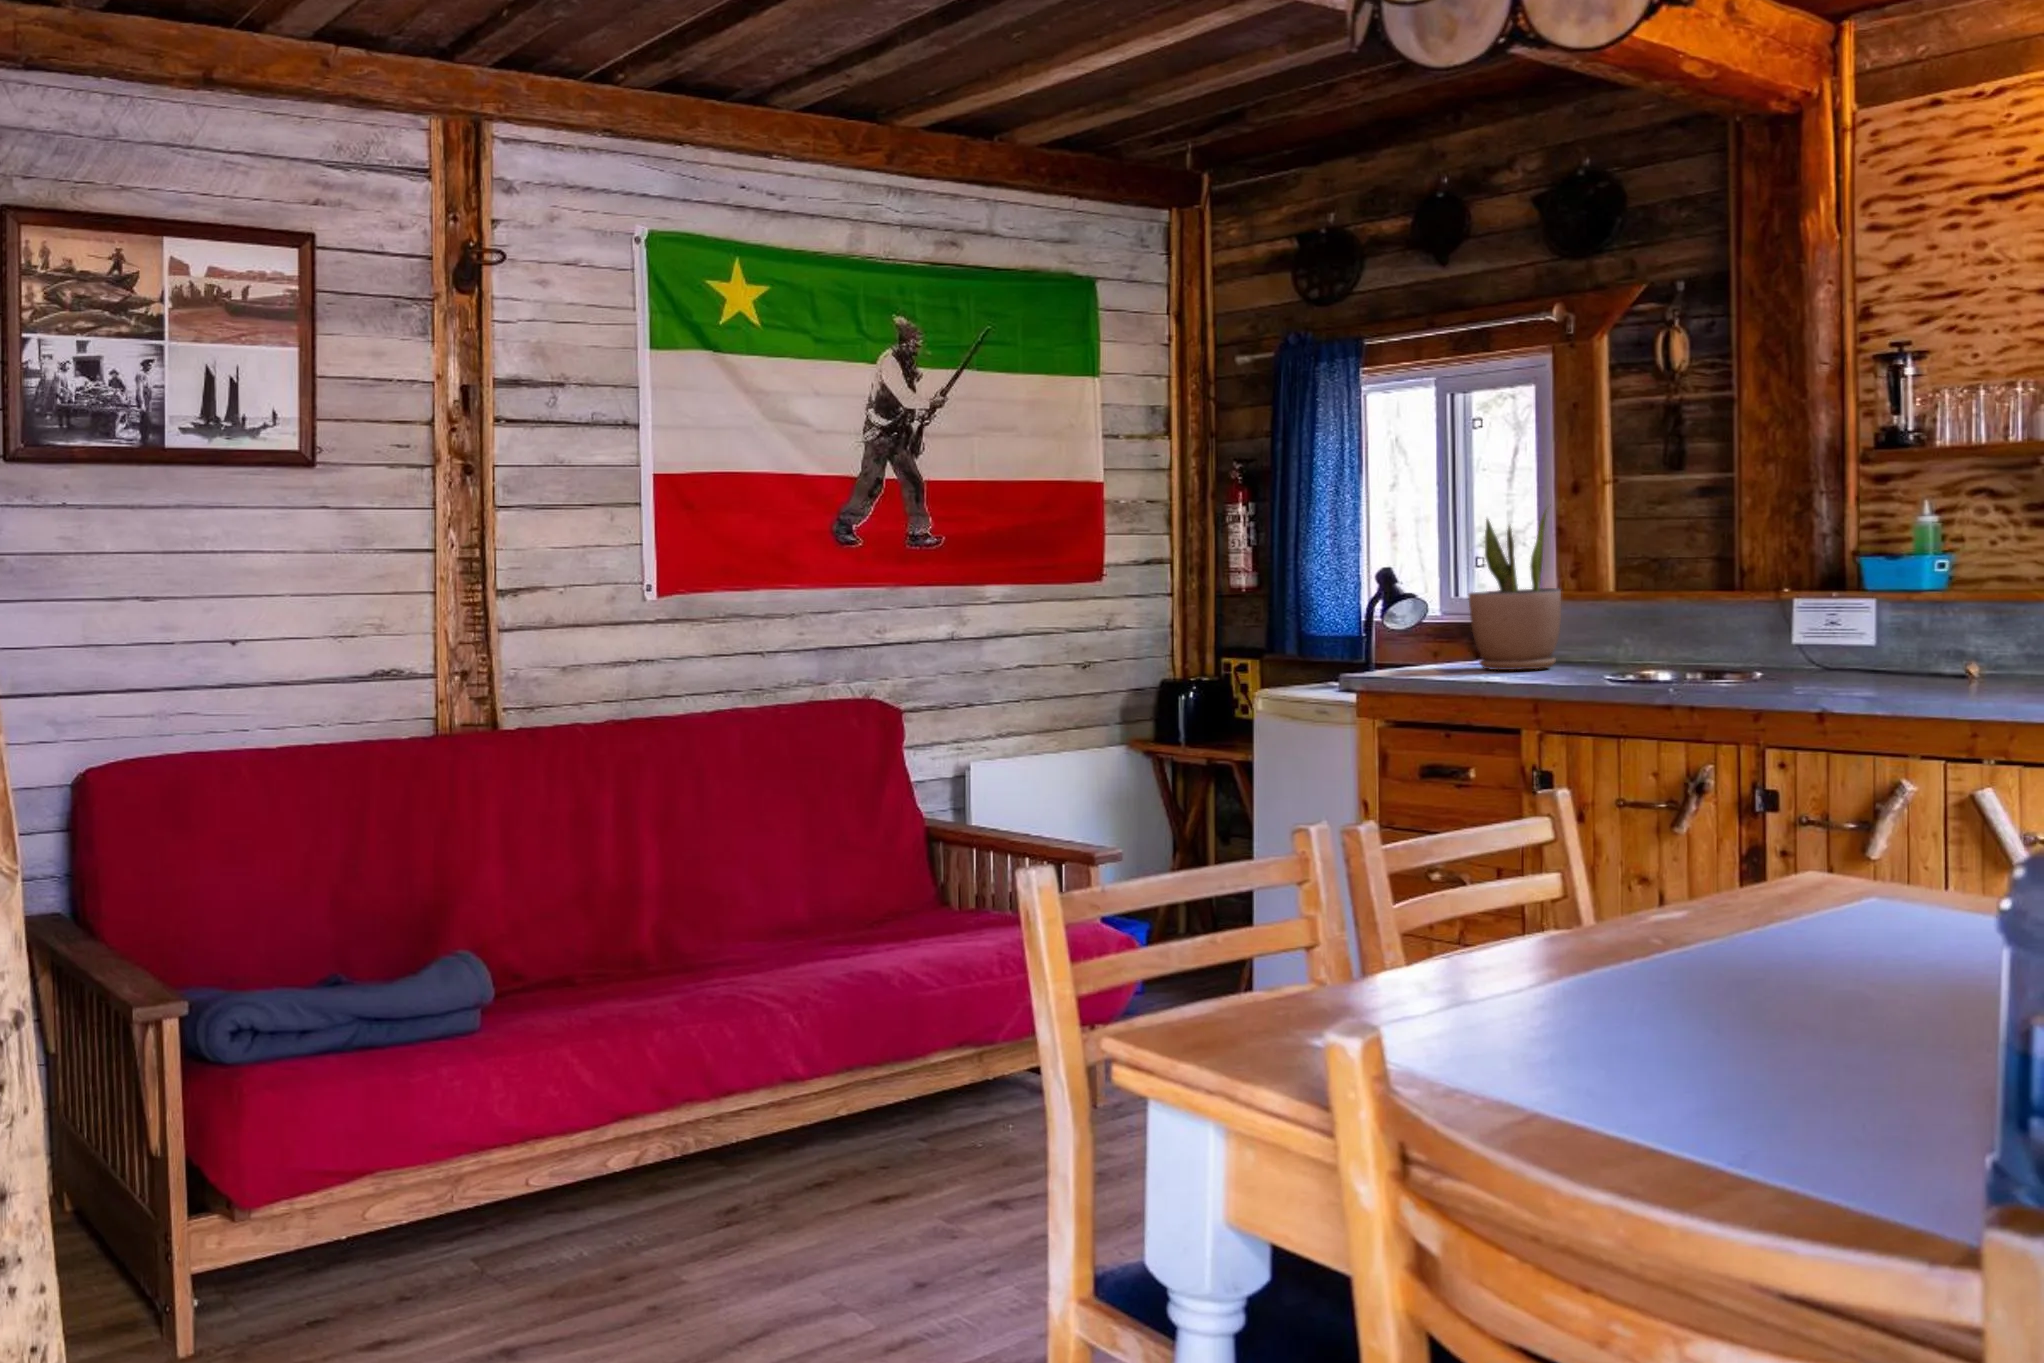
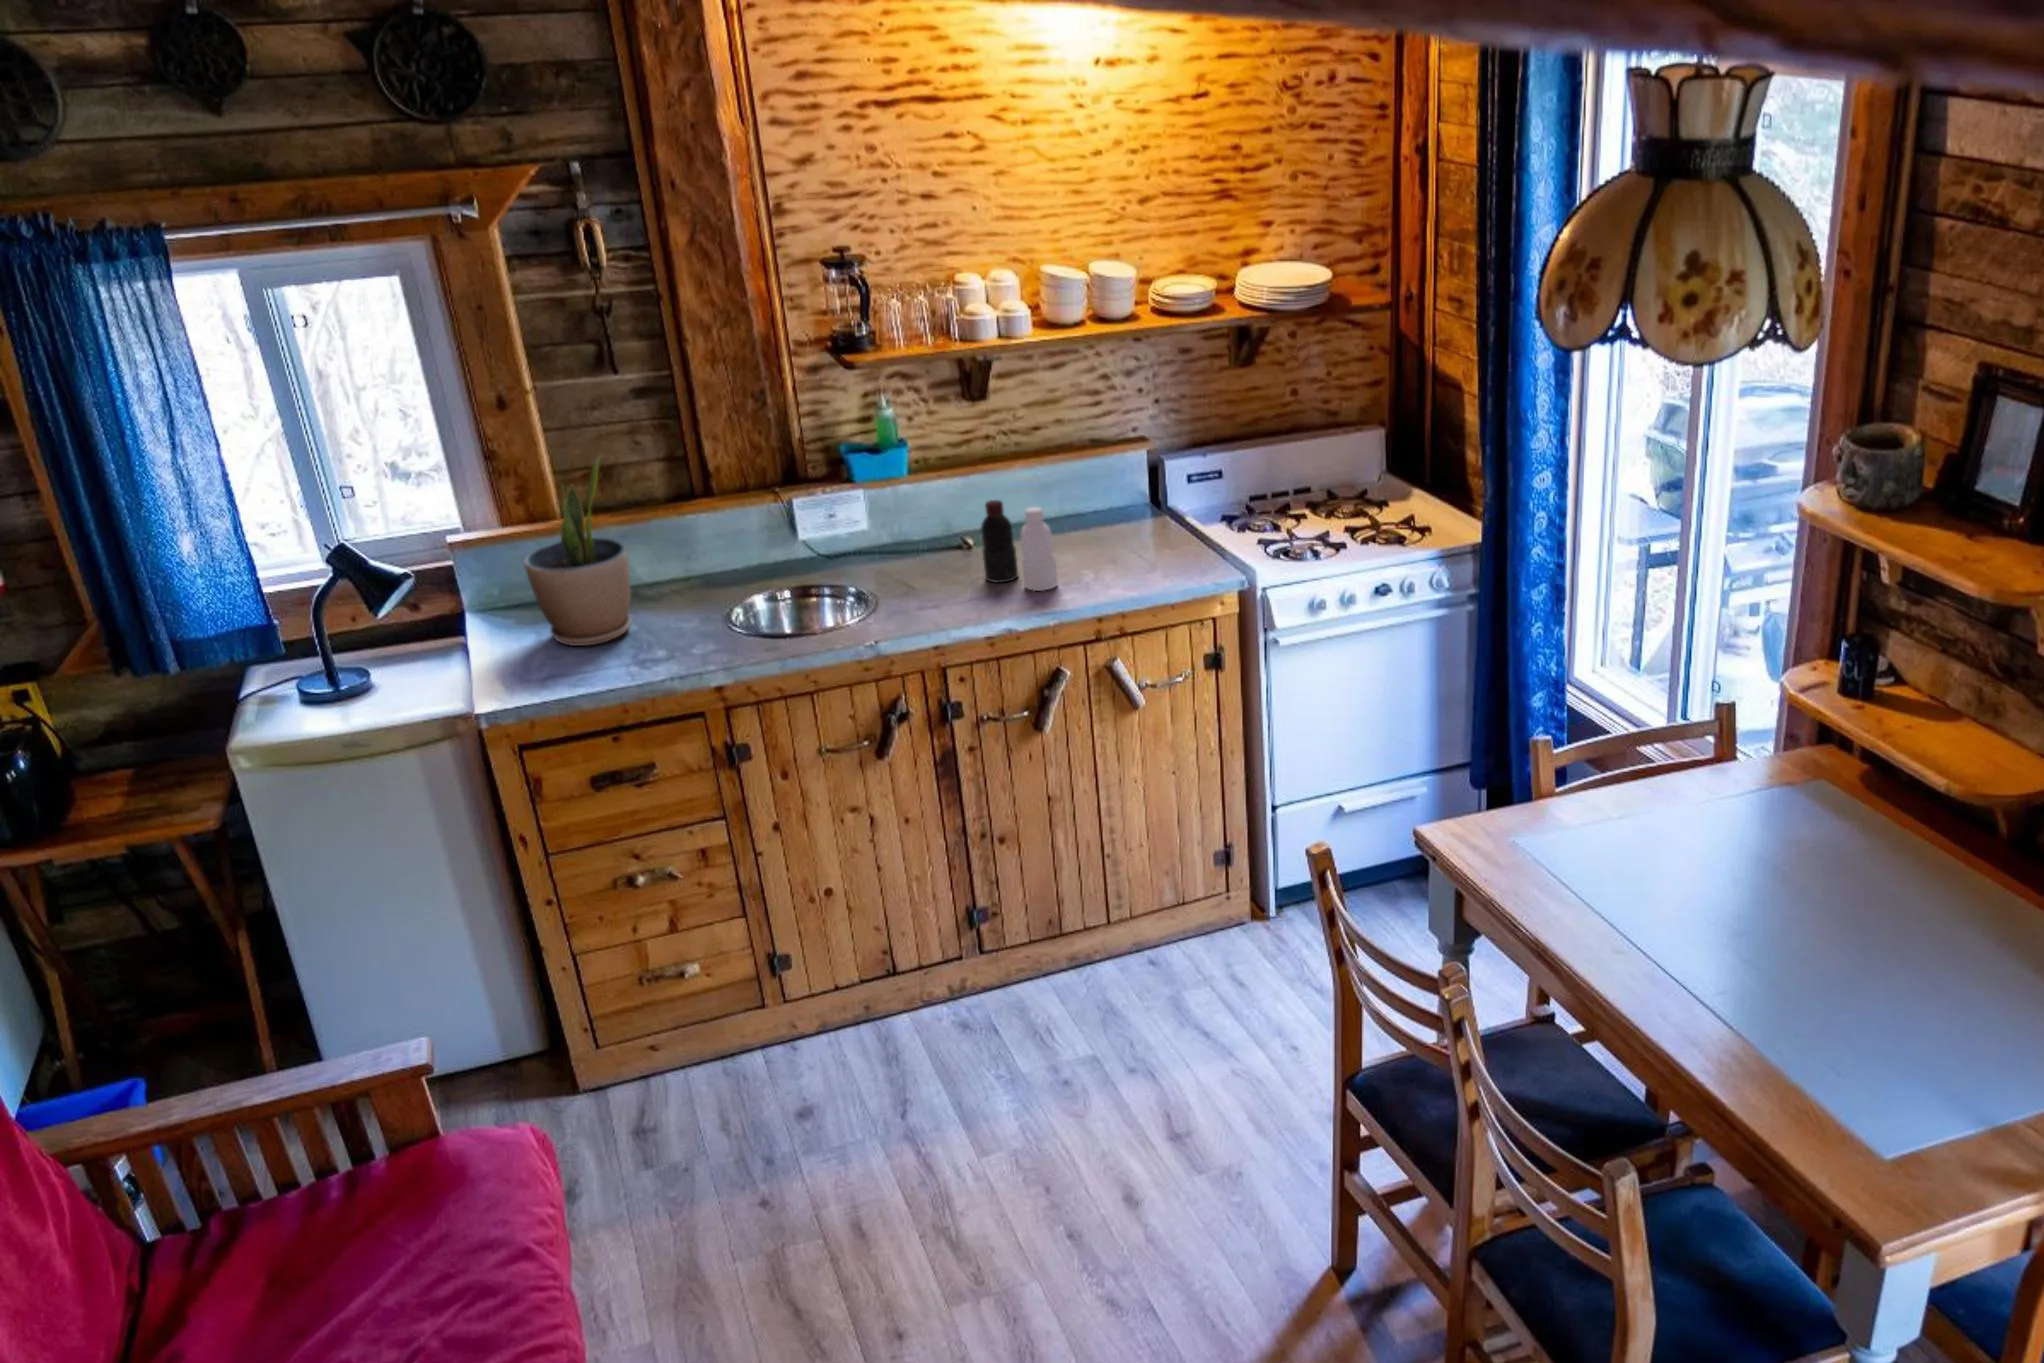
bottle: none [1887,592,1945,691] -> present [981,500,1058,591]

